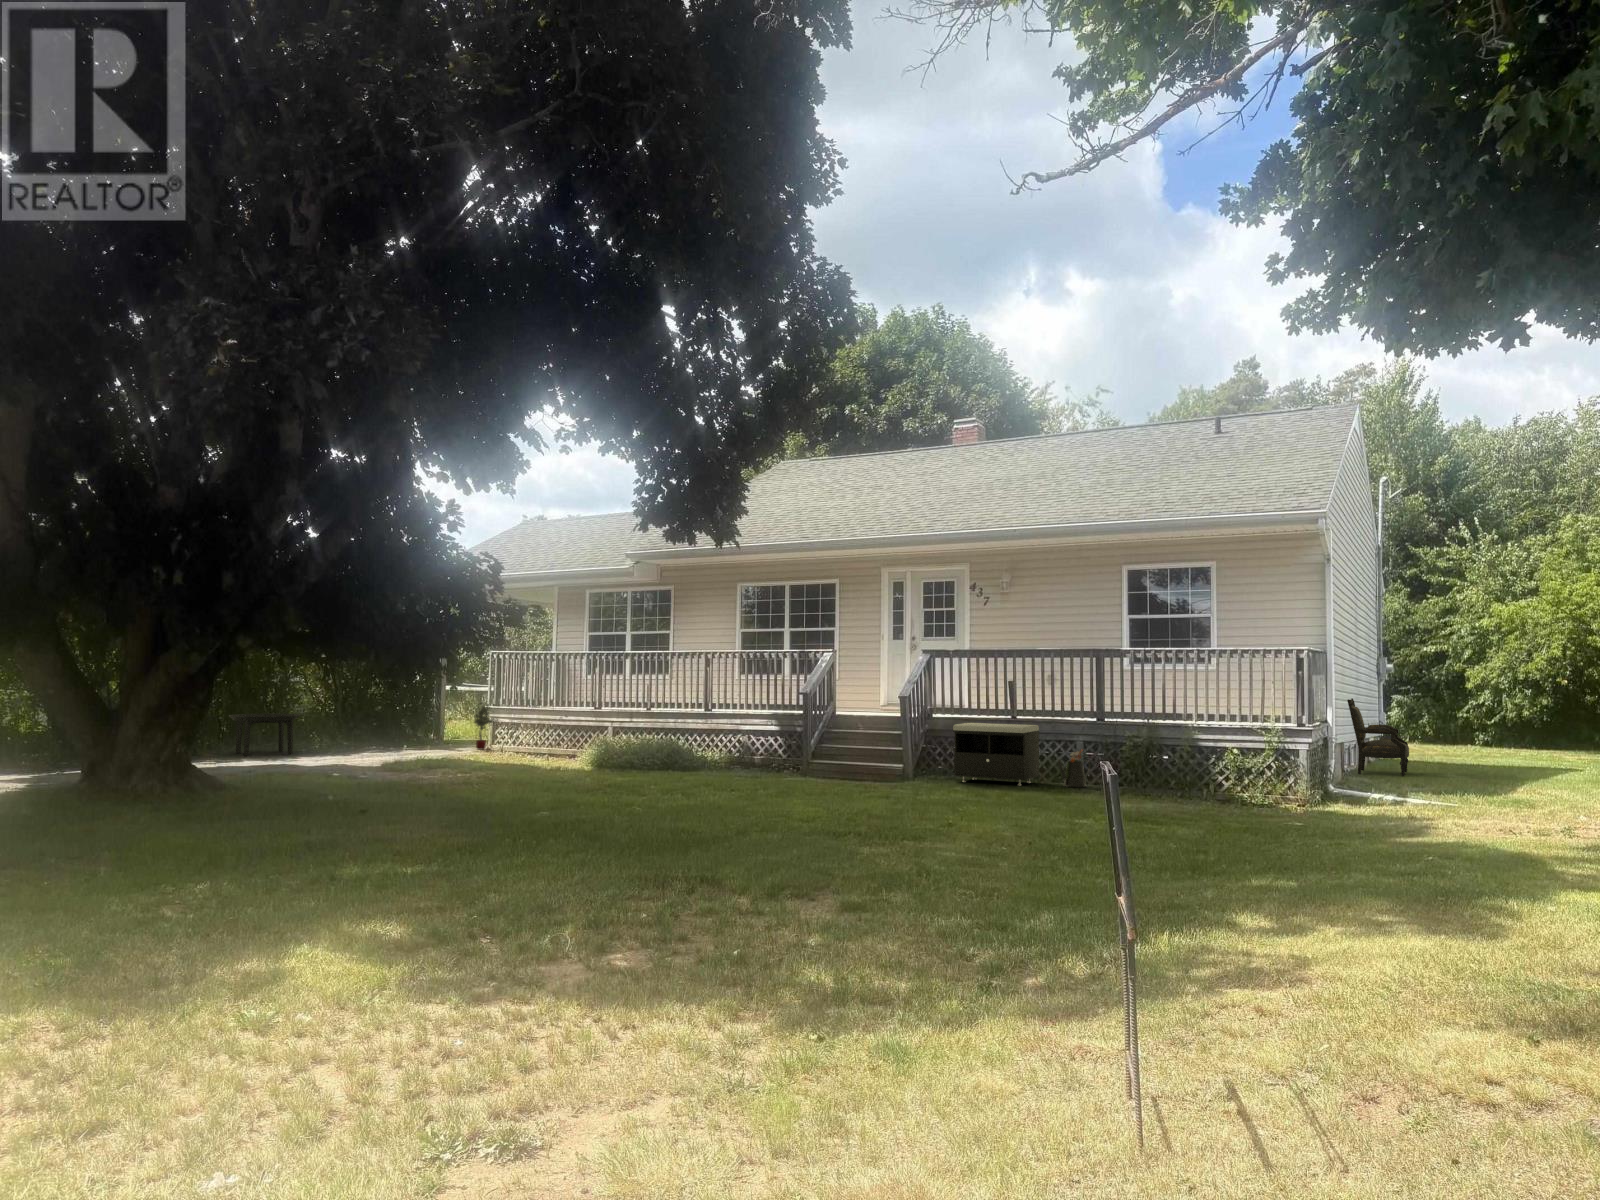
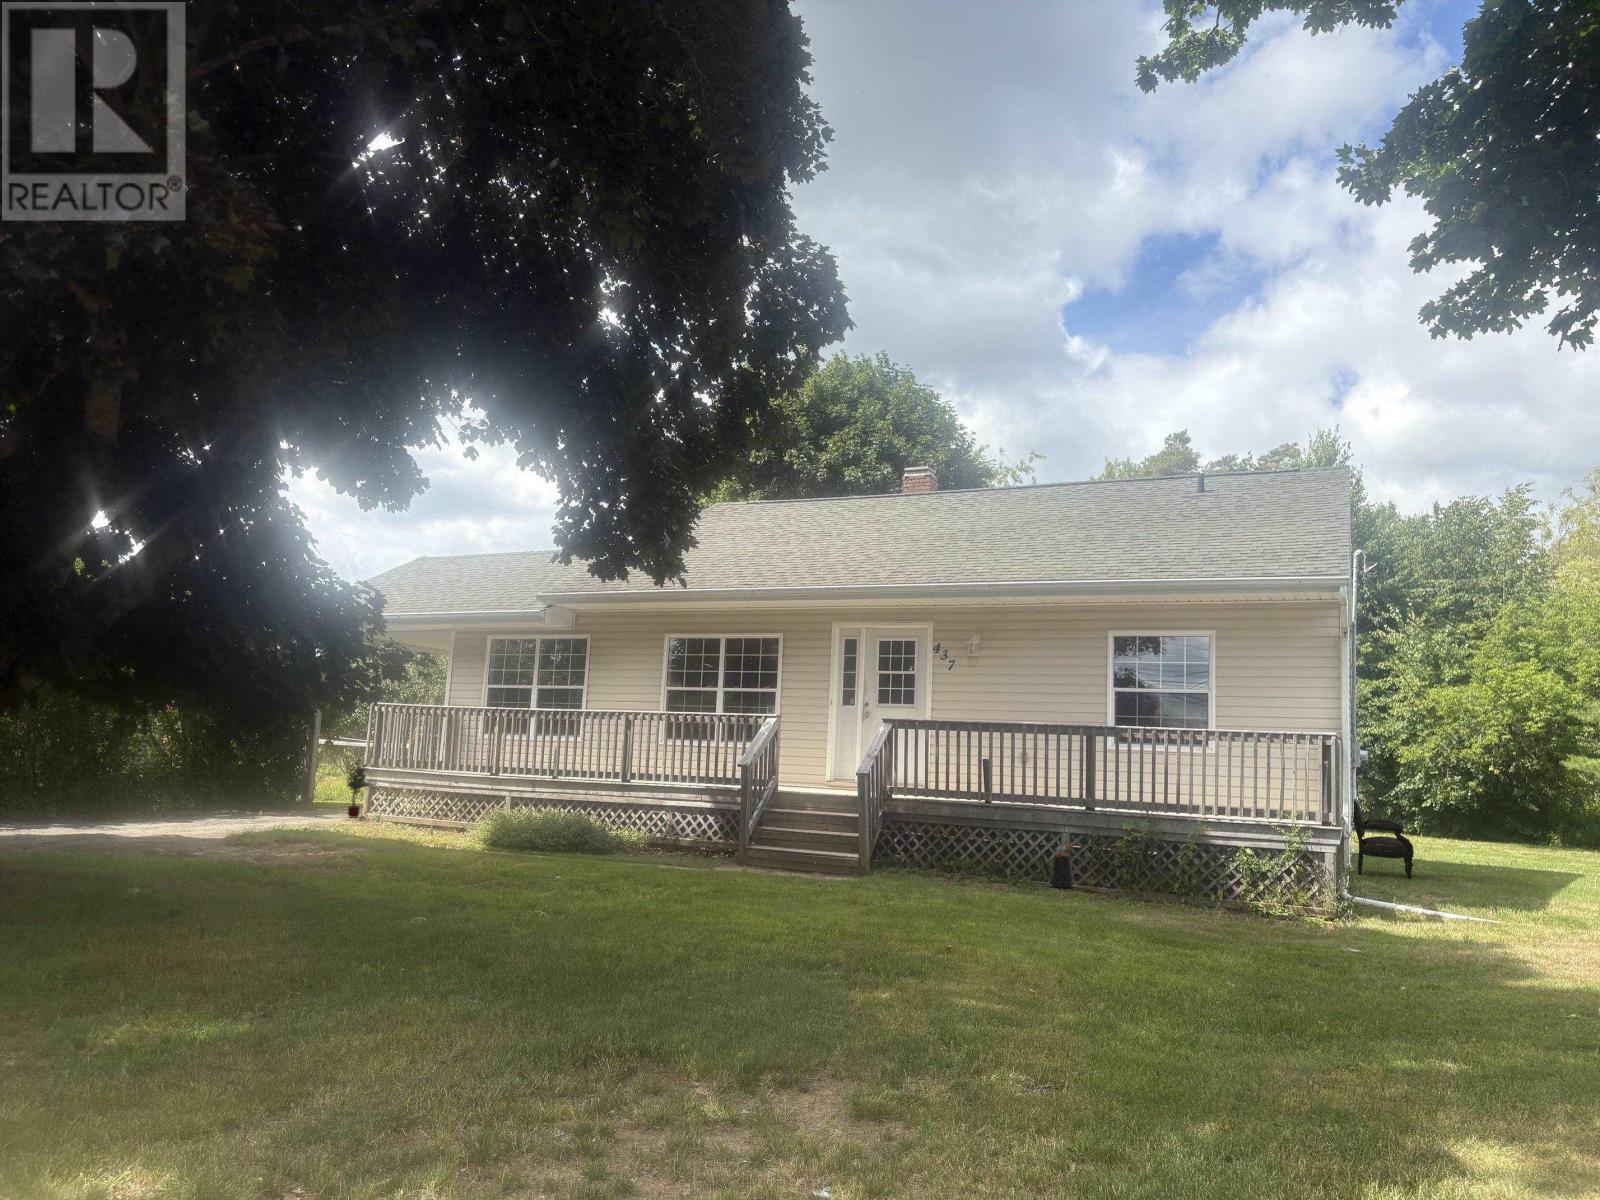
round table: present [229,713,300,756] -> none [43,768,135,820]
storage bench: present [953,723,1039,786] -> none [919,807,1018,884]

